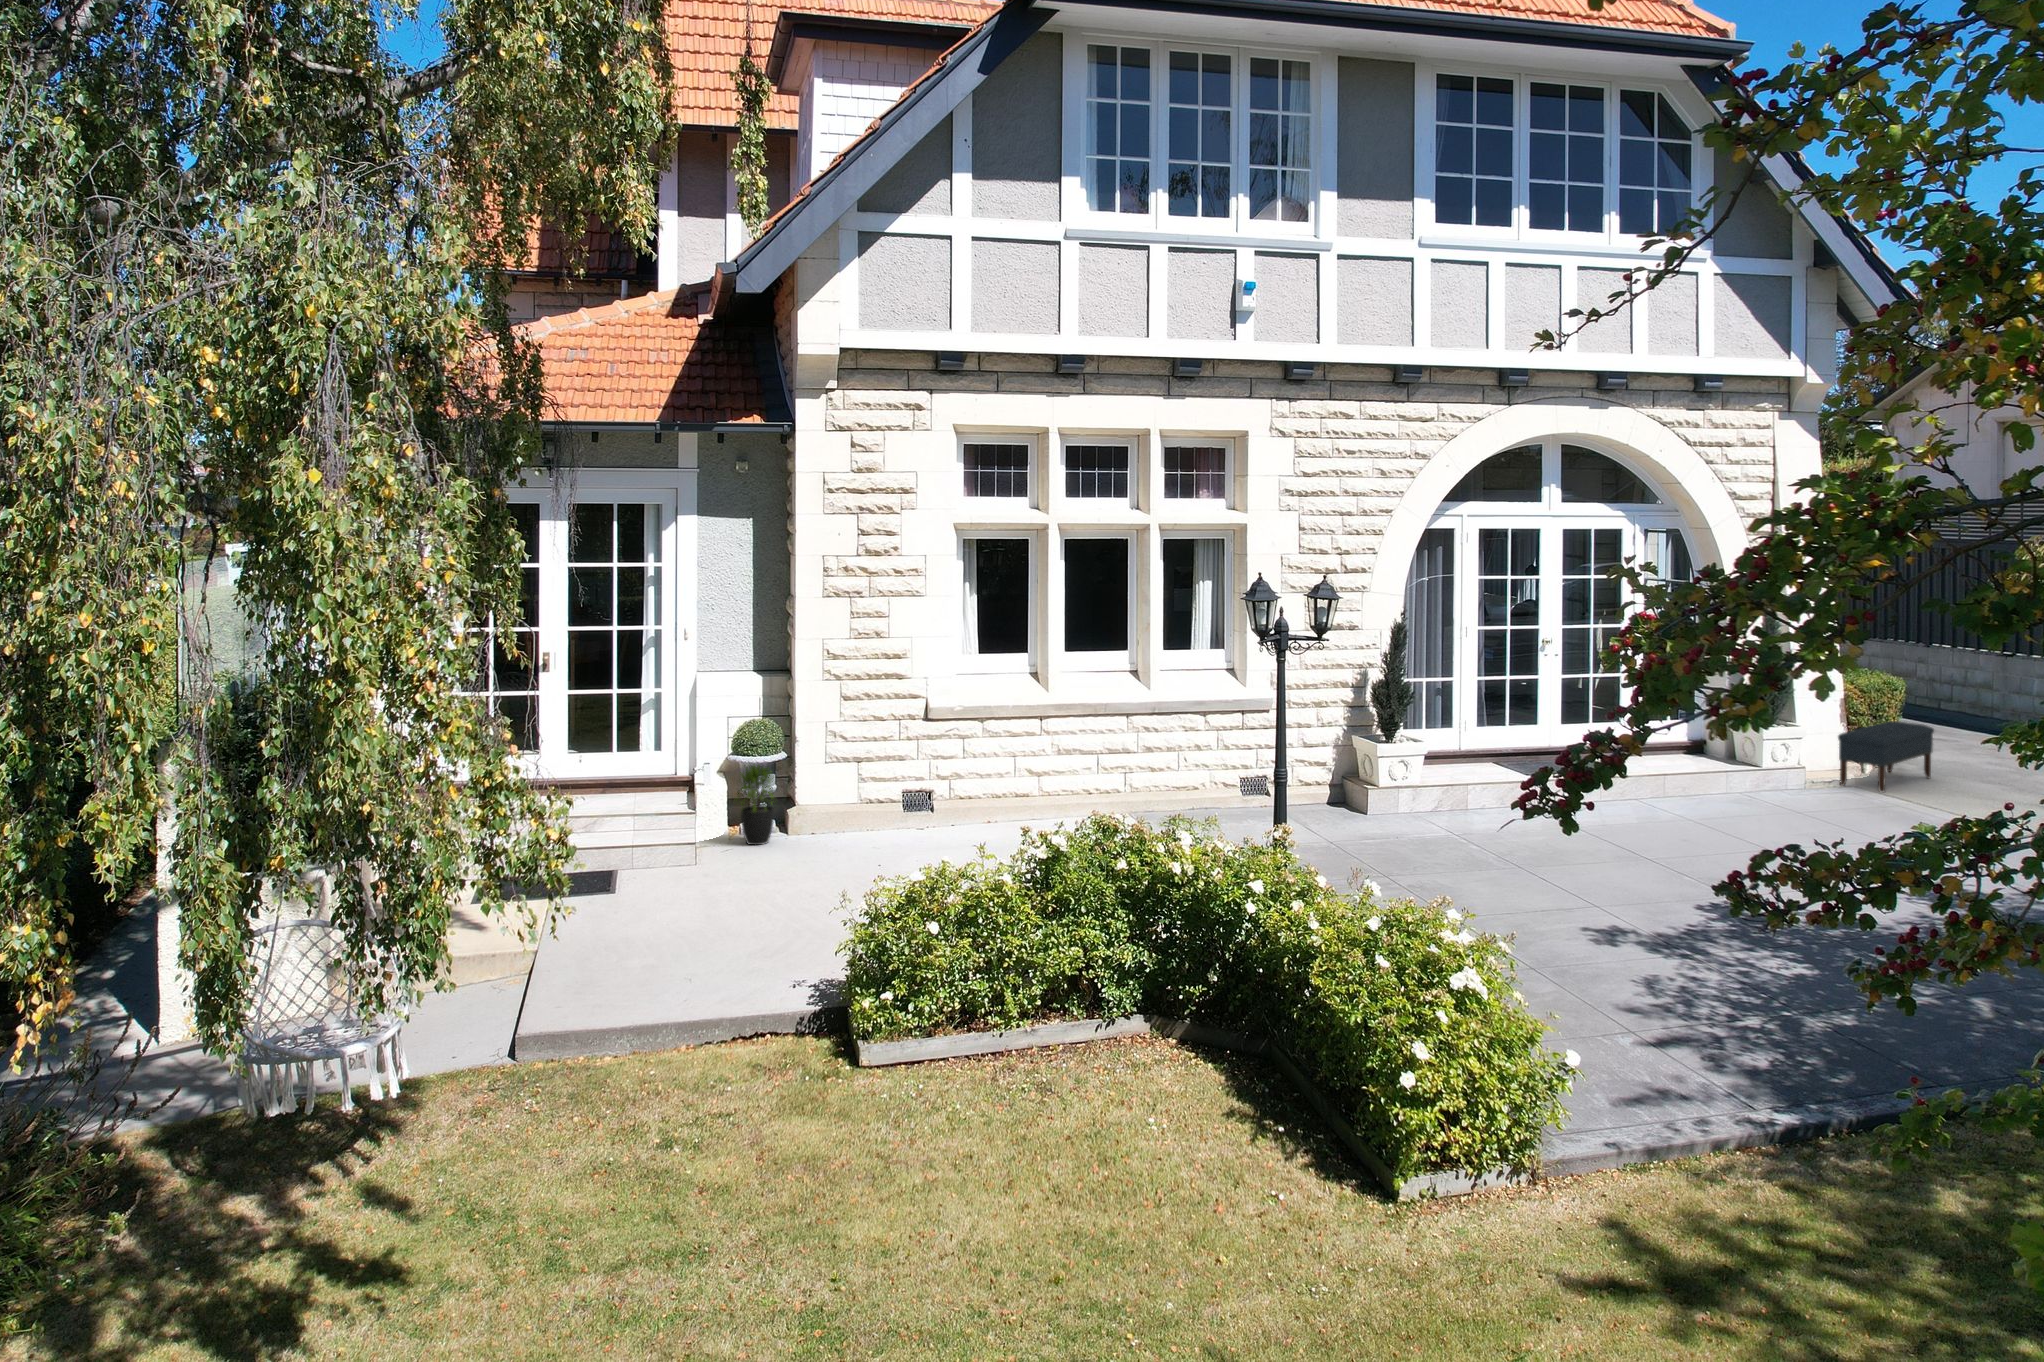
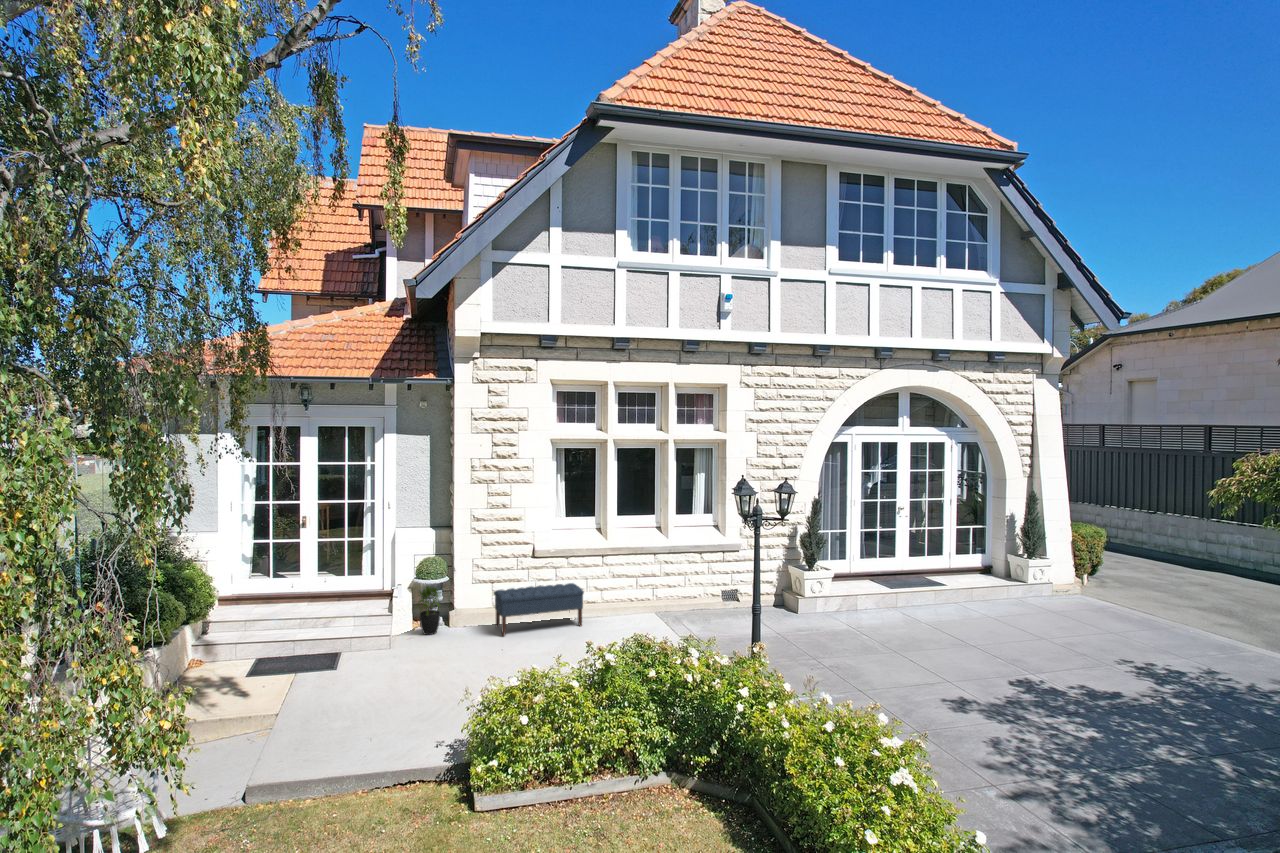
bench: present [1838,721,1934,792] -> present [494,583,584,636]

